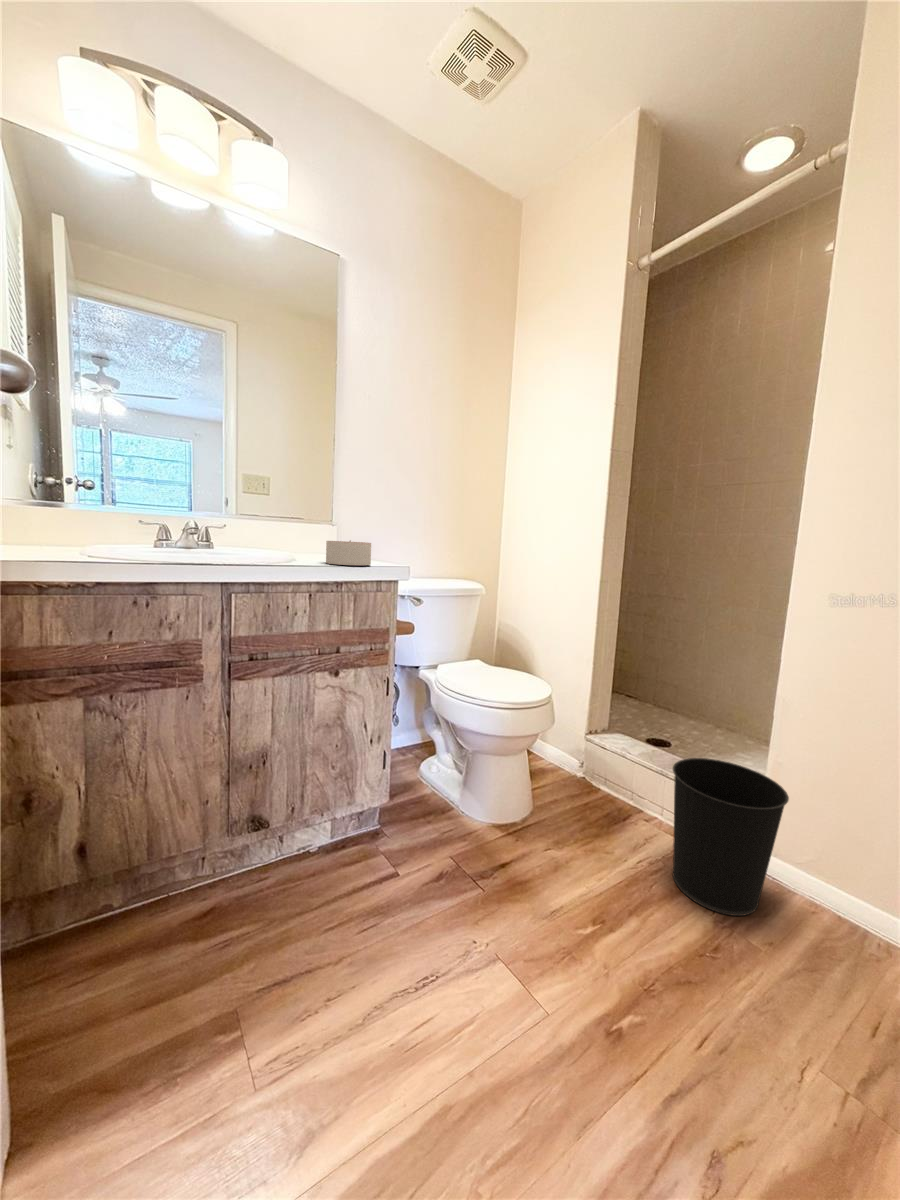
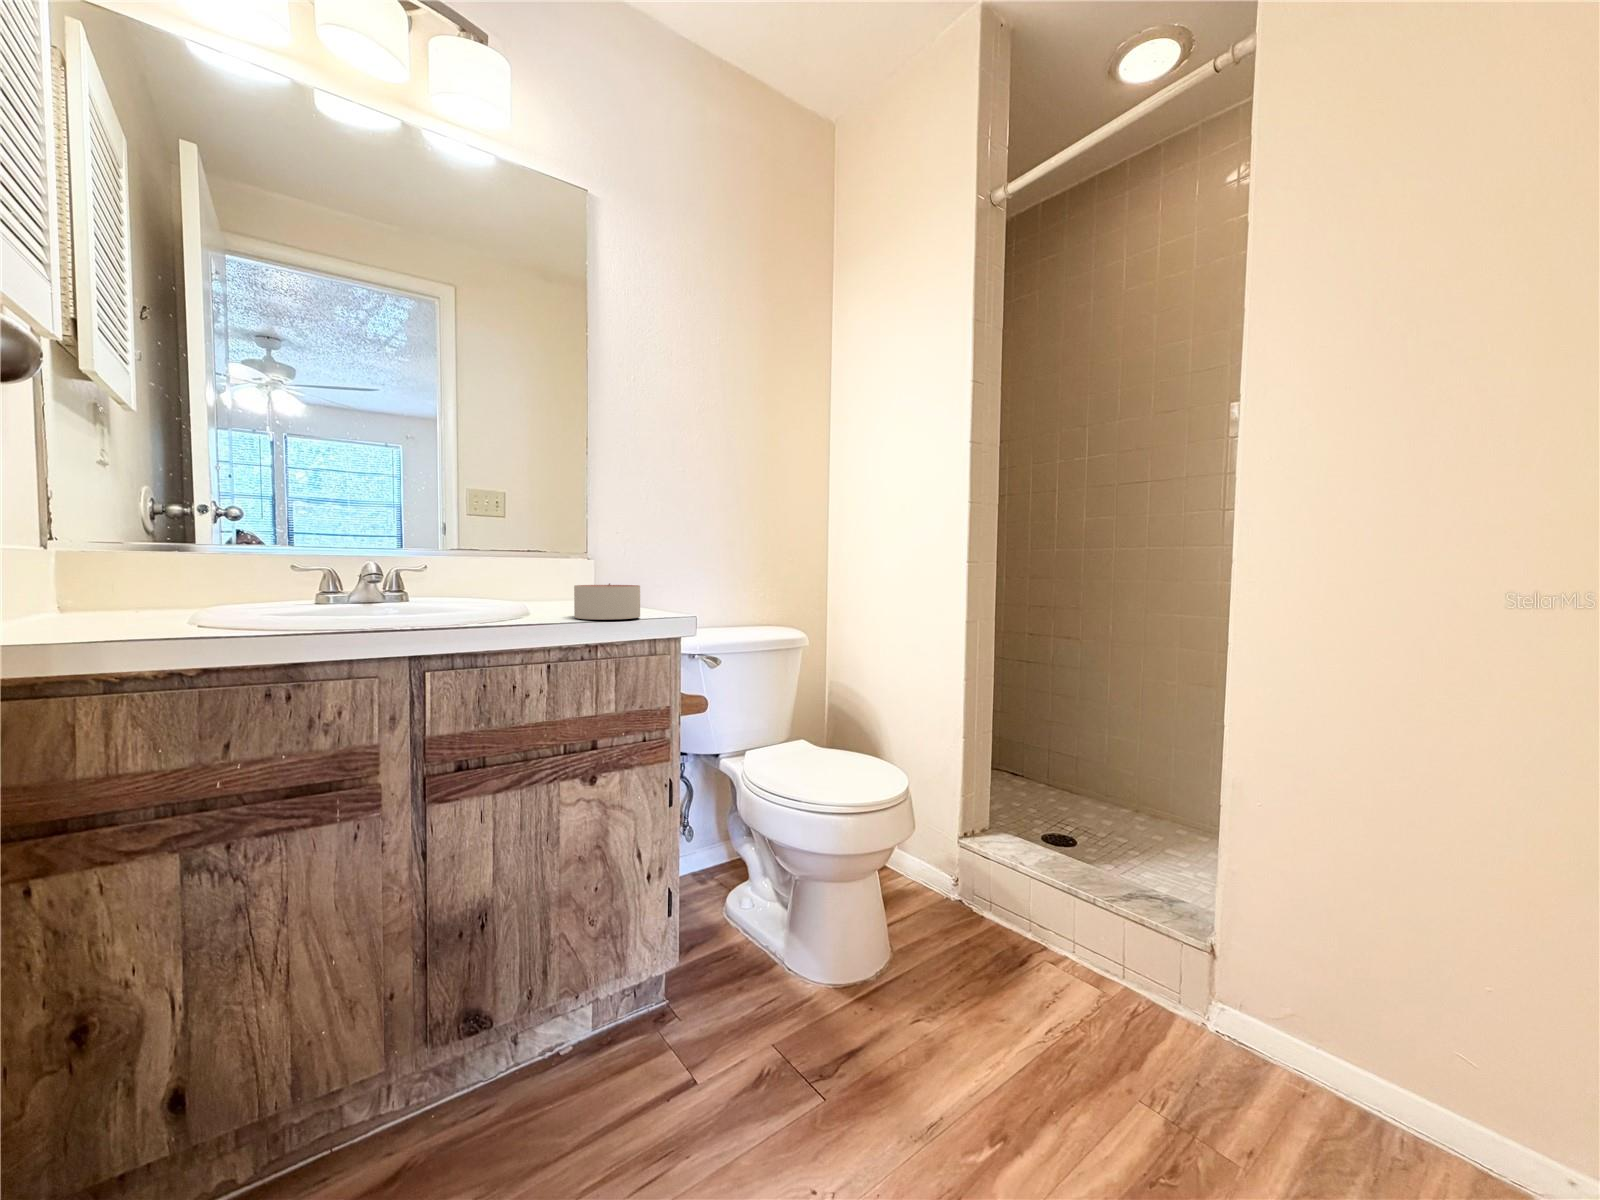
wastebasket: present [673,758,789,916] -> none [1085,870,1253,1110]

